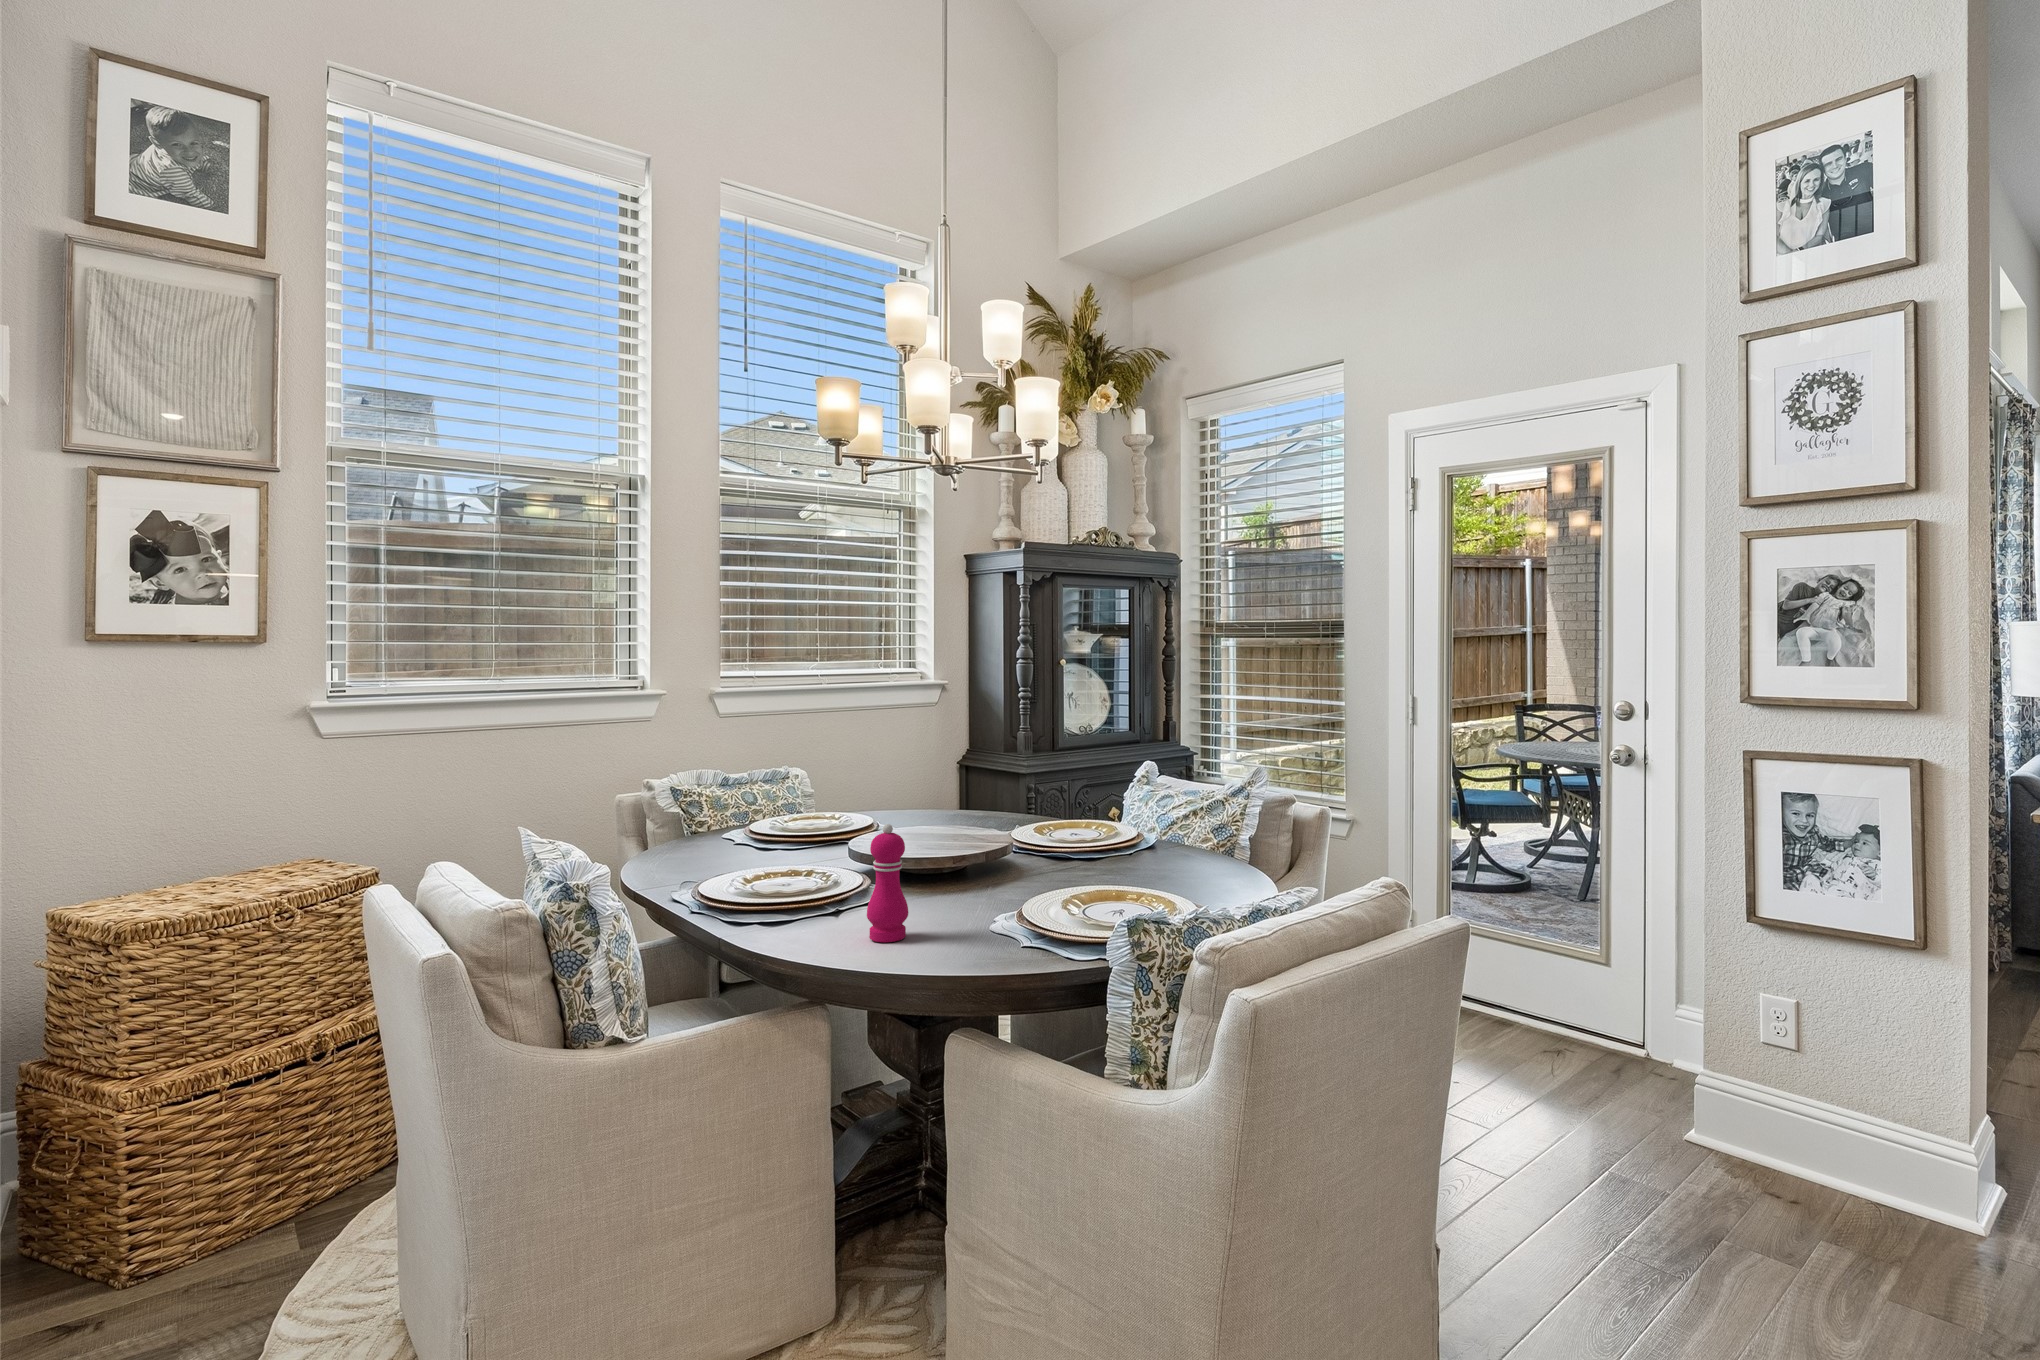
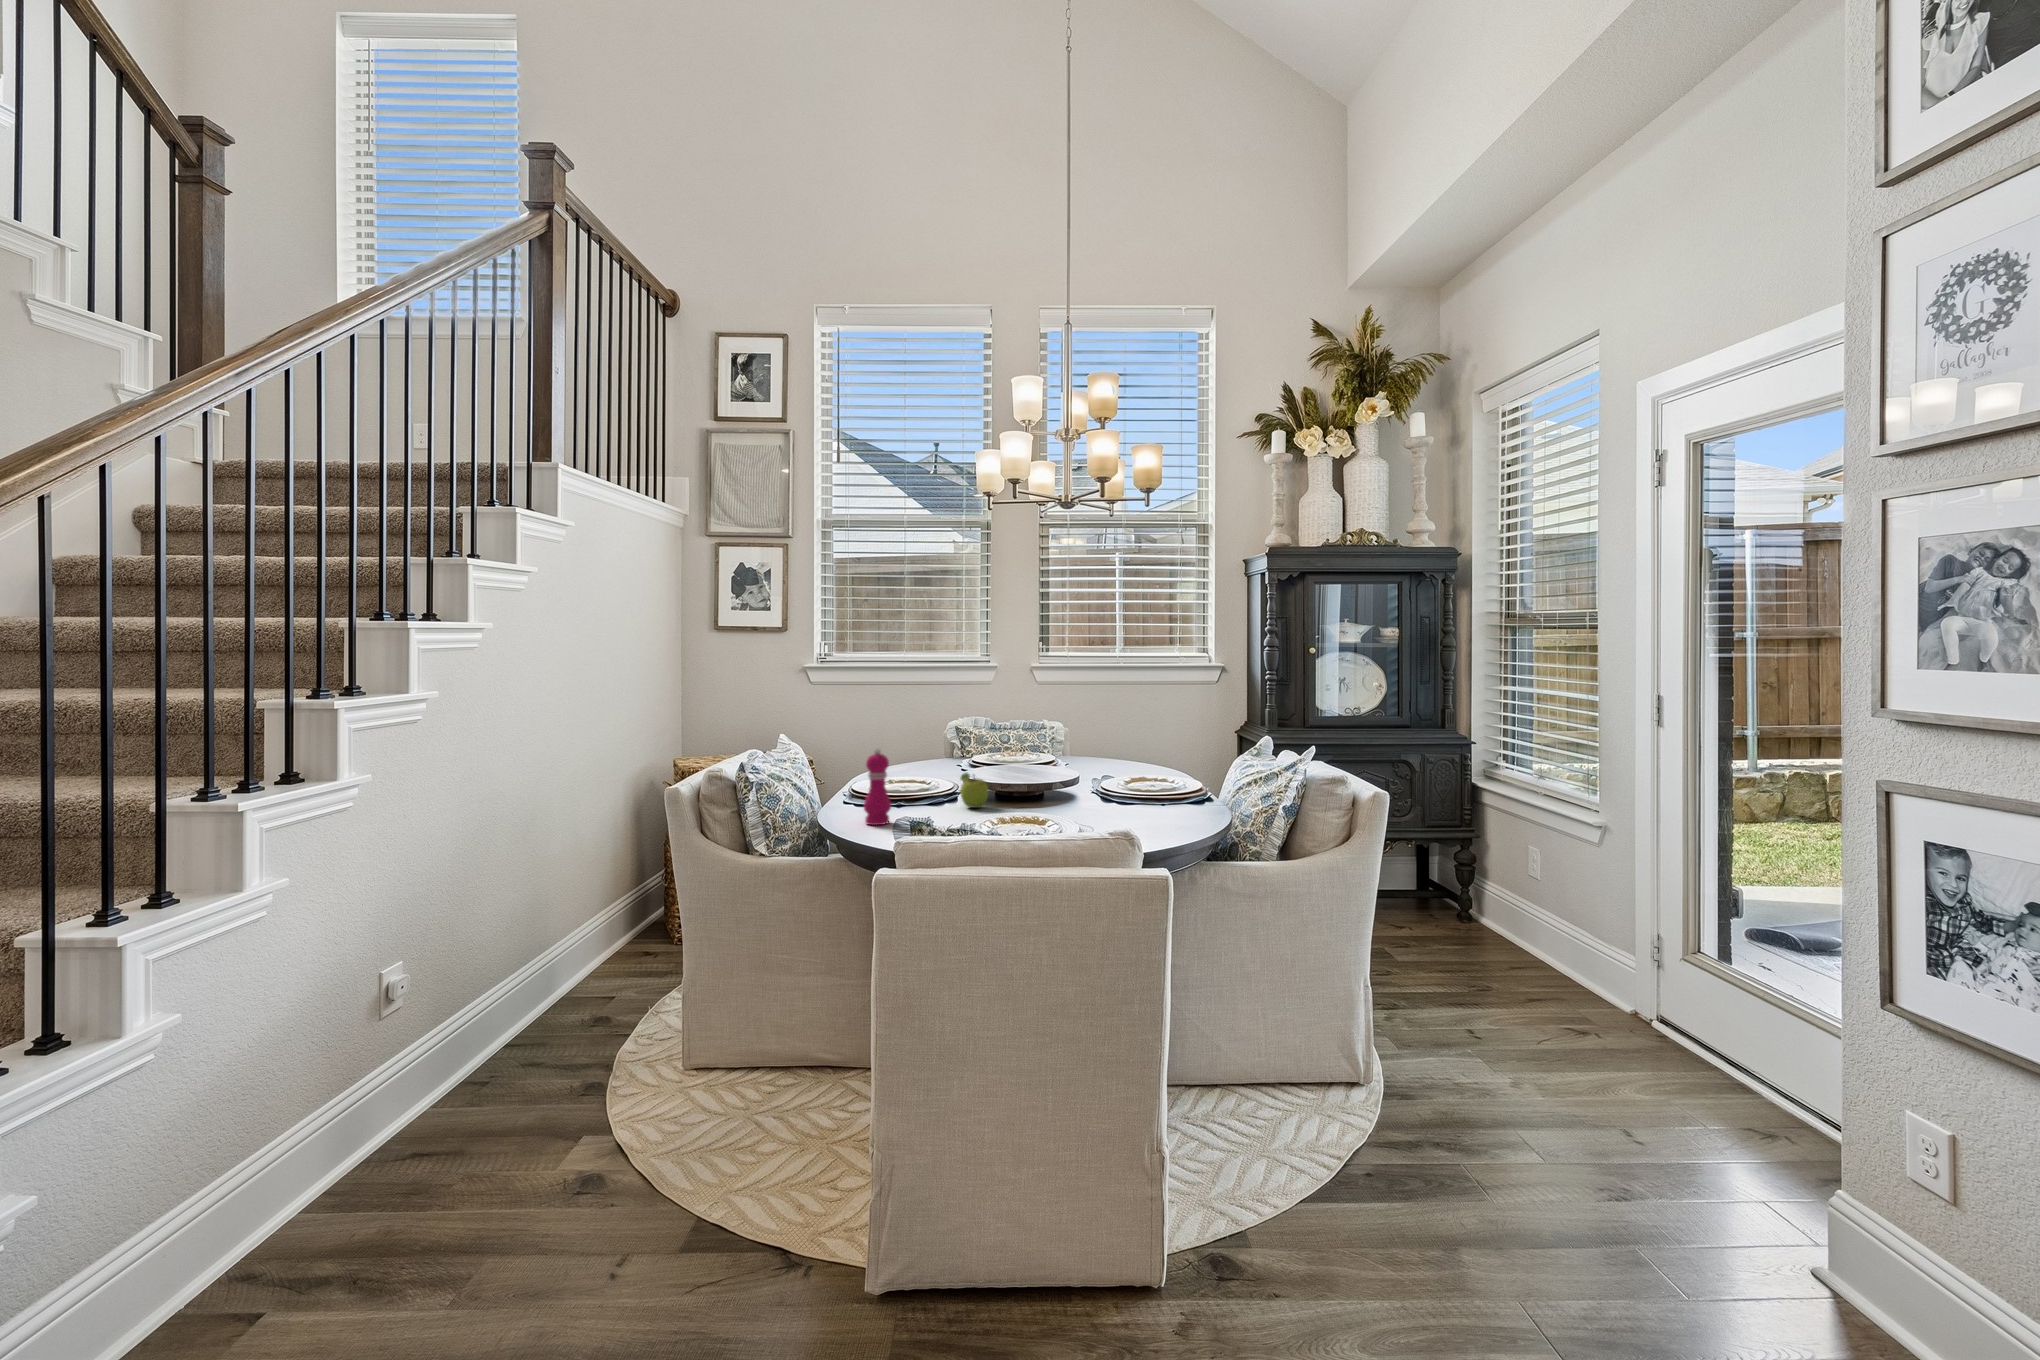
fruit: none [915,847,962,896] -> present [960,772,988,808]

